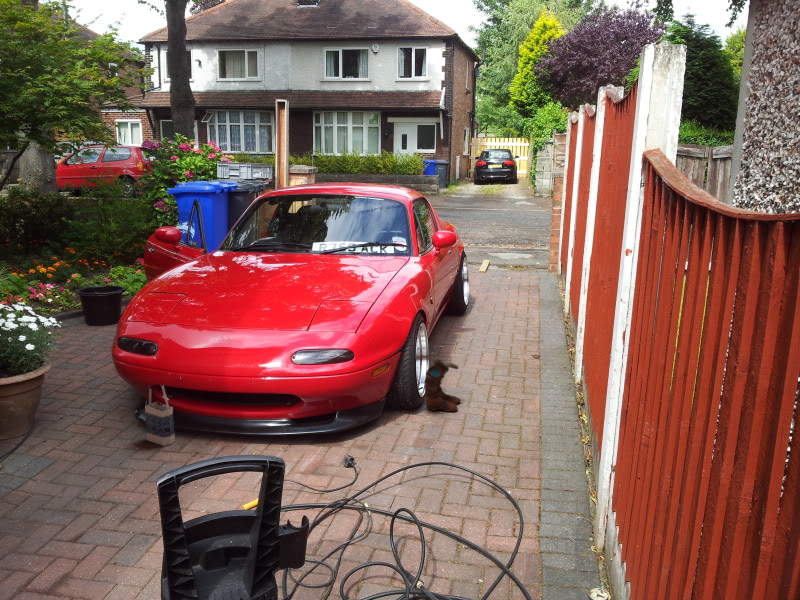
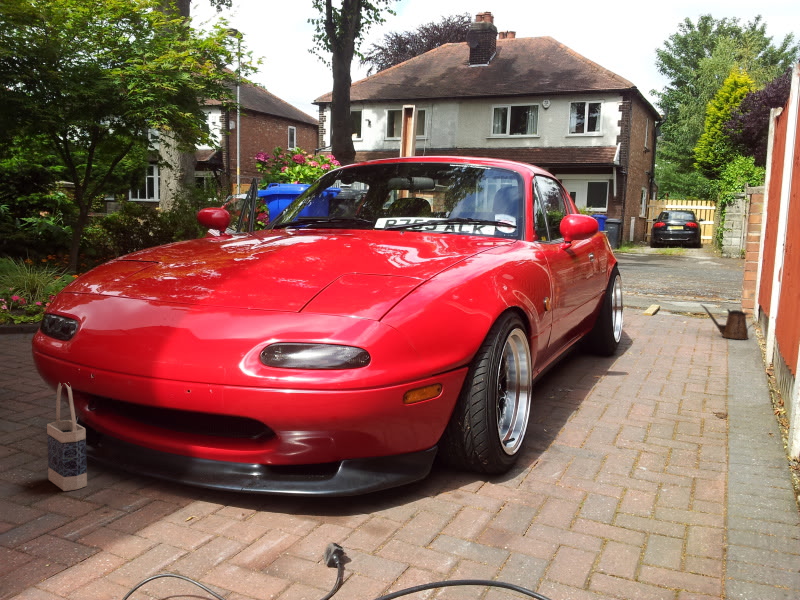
watering can: none [520,265,559,290] -> present [701,305,750,340]
boots: present [424,359,460,412] -> none [518,394,582,485]

